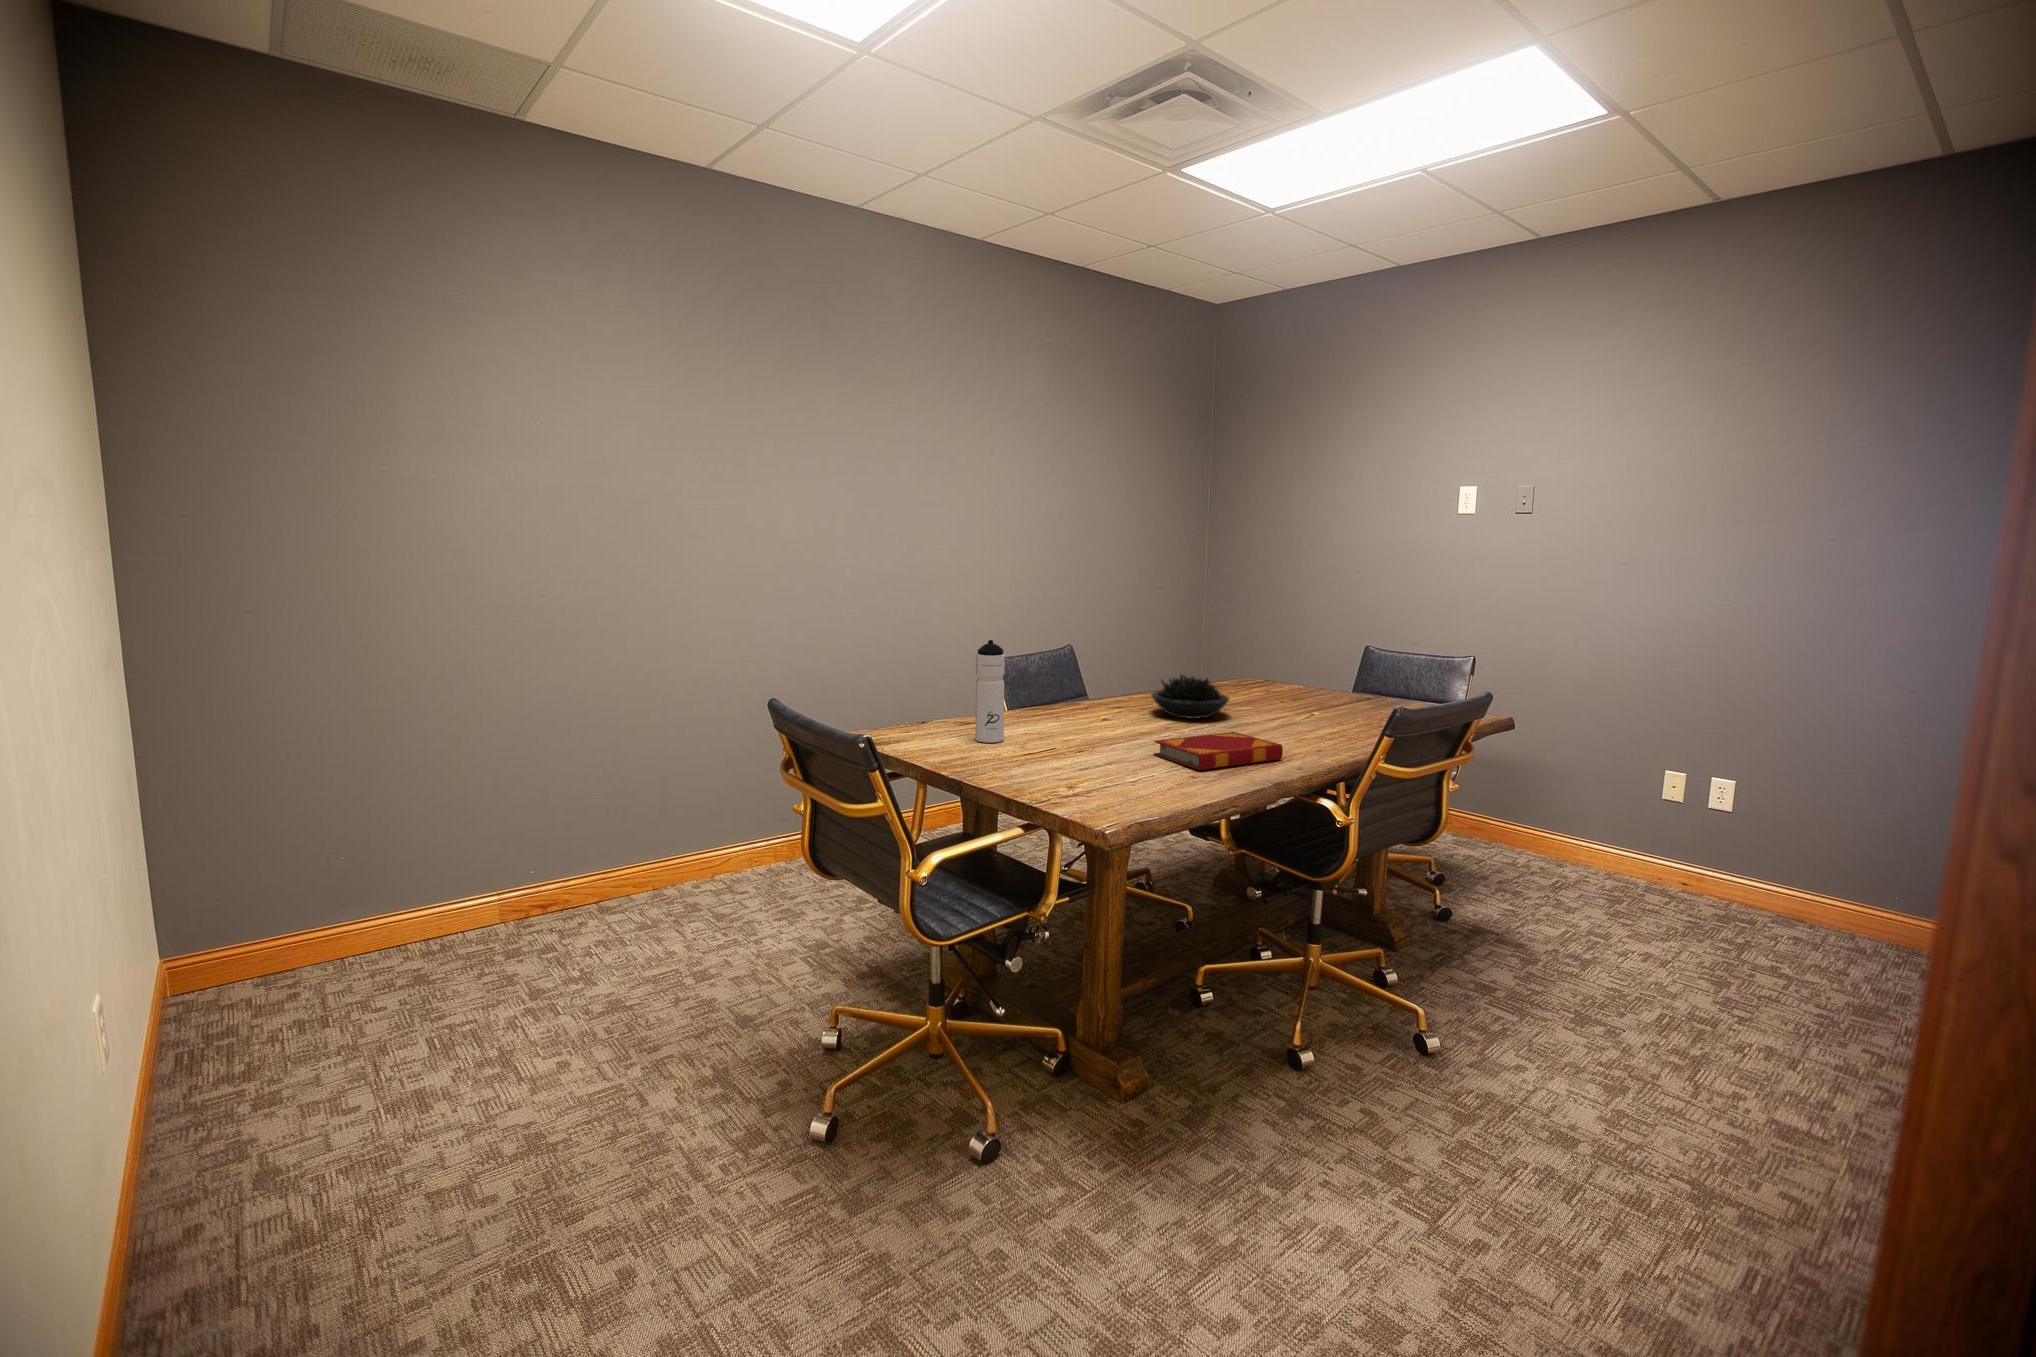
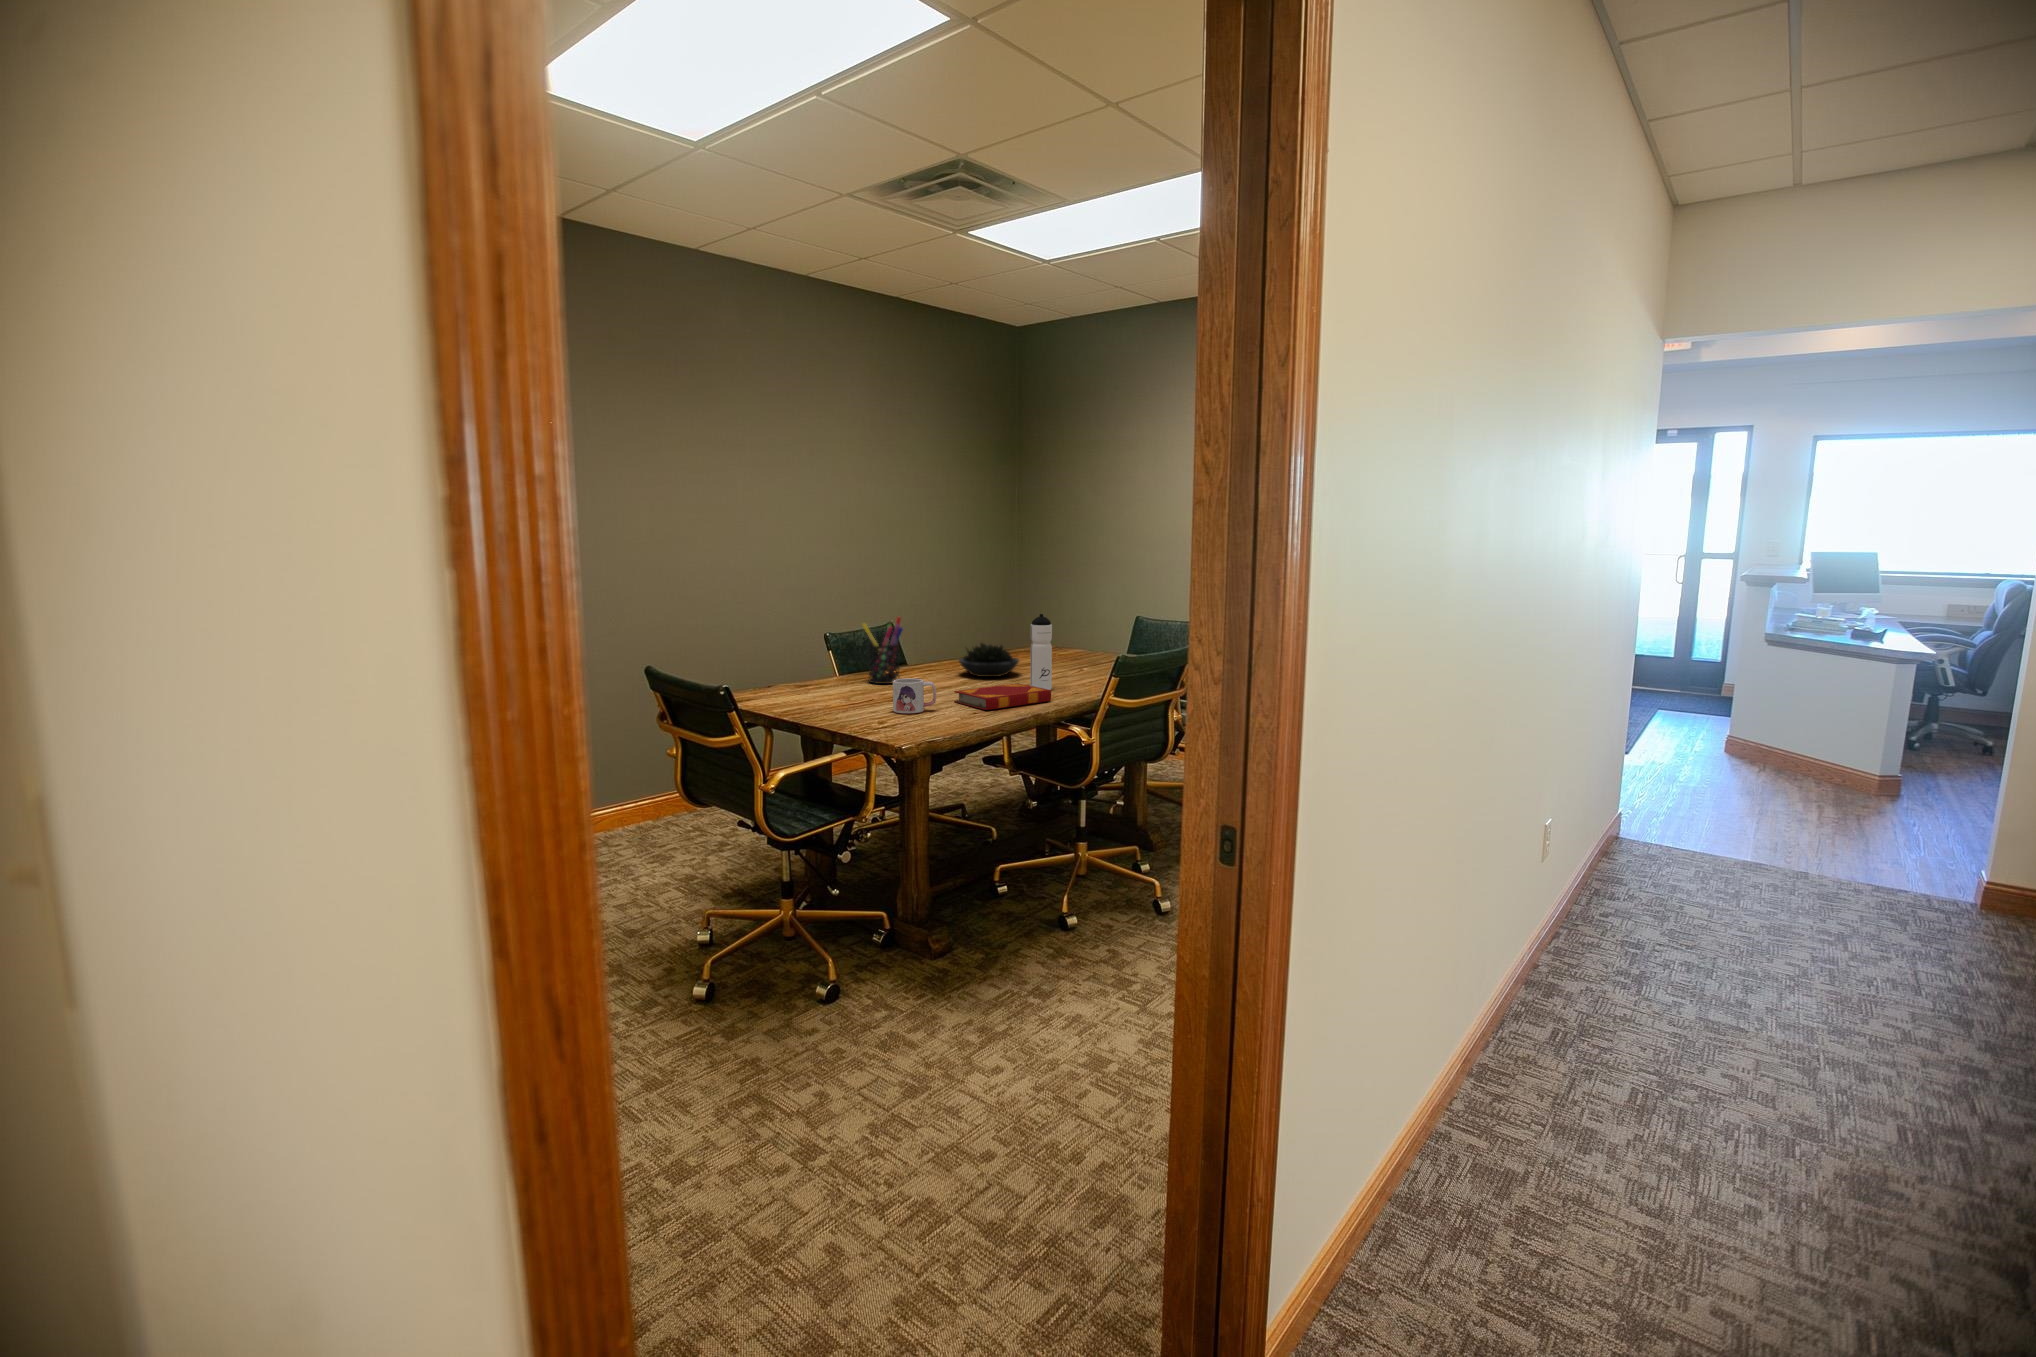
water bottle: present [976,640,1005,743] -> present [1030,614,1052,690]
pen holder: none [1035,640,1087,723] -> present [862,617,903,684]
mug: none [1077,723,1134,770] -> present [893,678,936,714]

